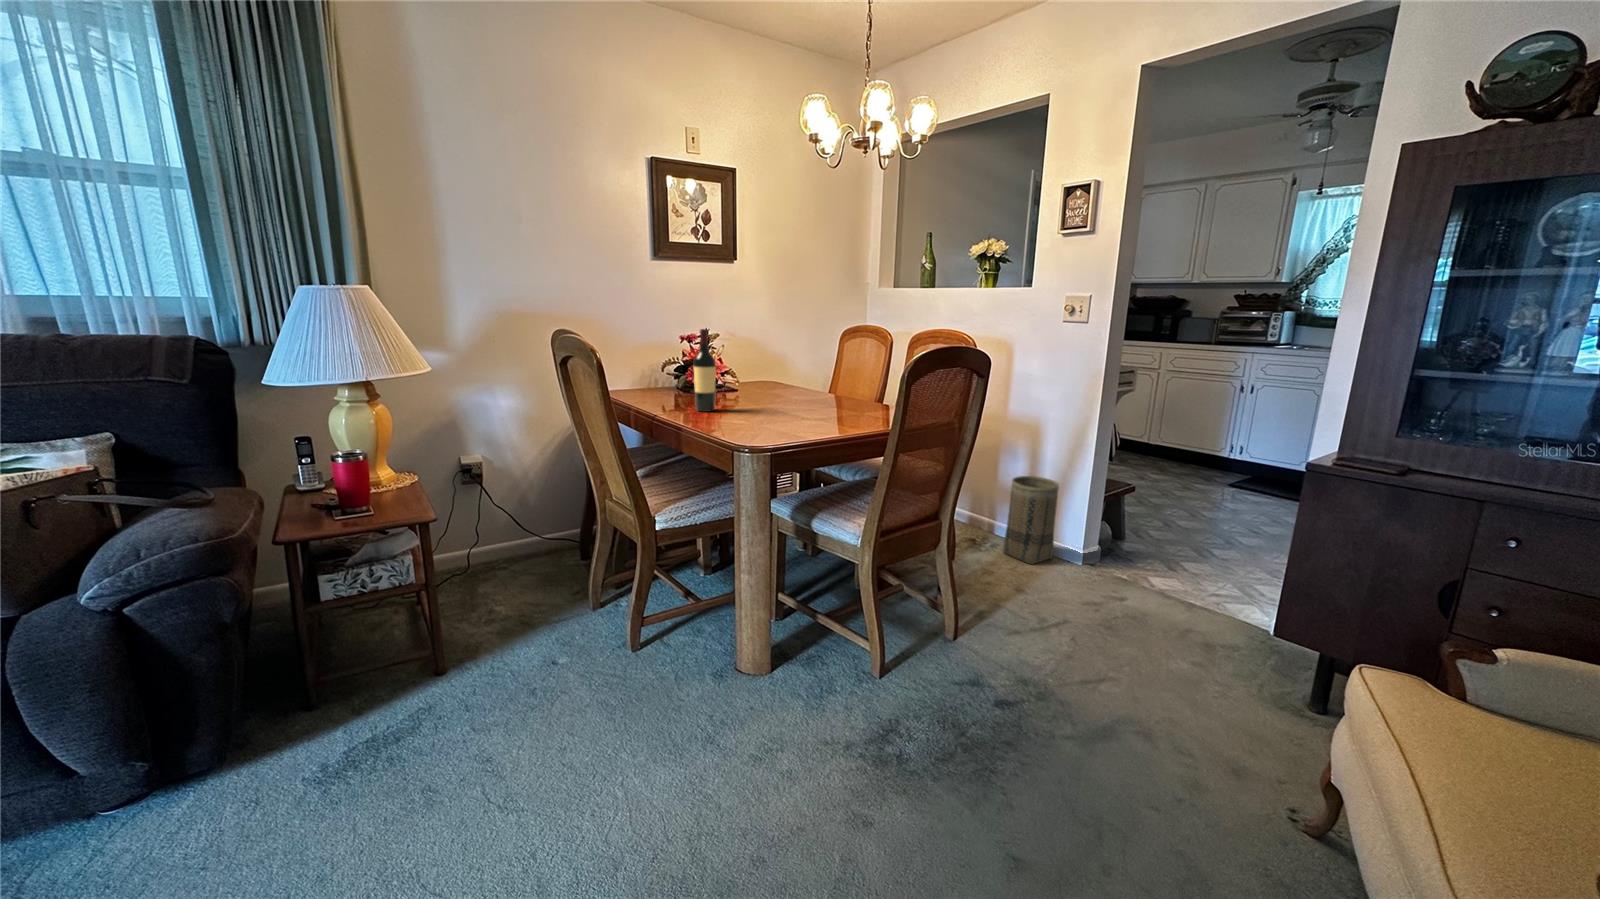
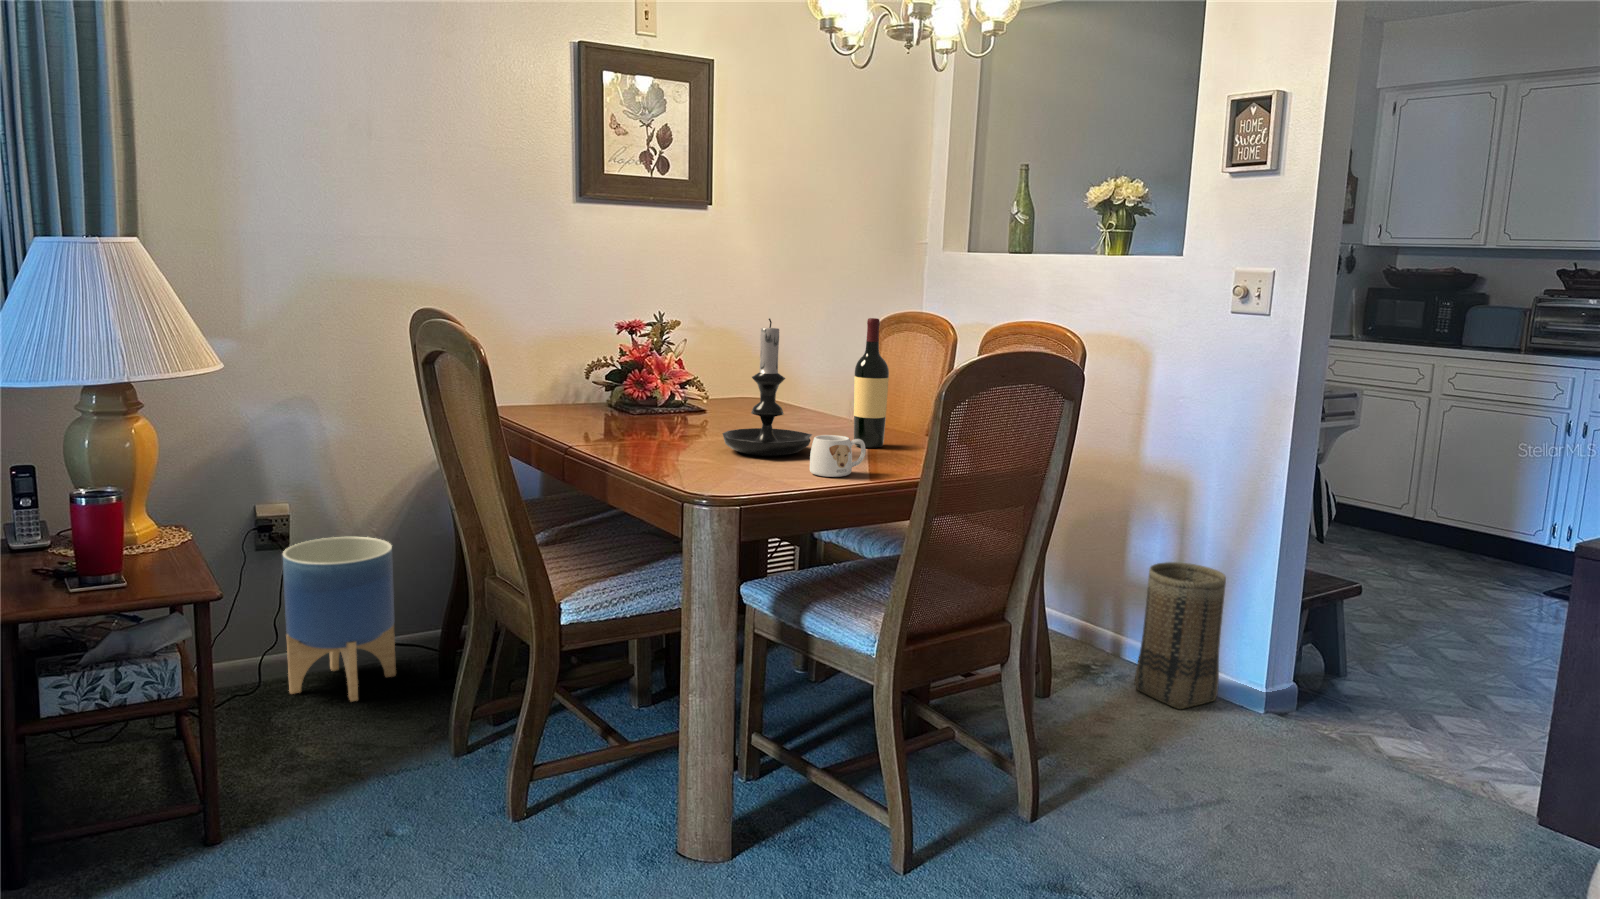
wine bottle: present [694,329,716,412] -> present [854,318,889,448]
candle holder: none [754,331,810,418] -> present [723,319,812,456]
mug: none [813,405,848,431] -> present [810,435,866,477]
planter: none [476,475,552,577] -> present [283,537,396,701]

